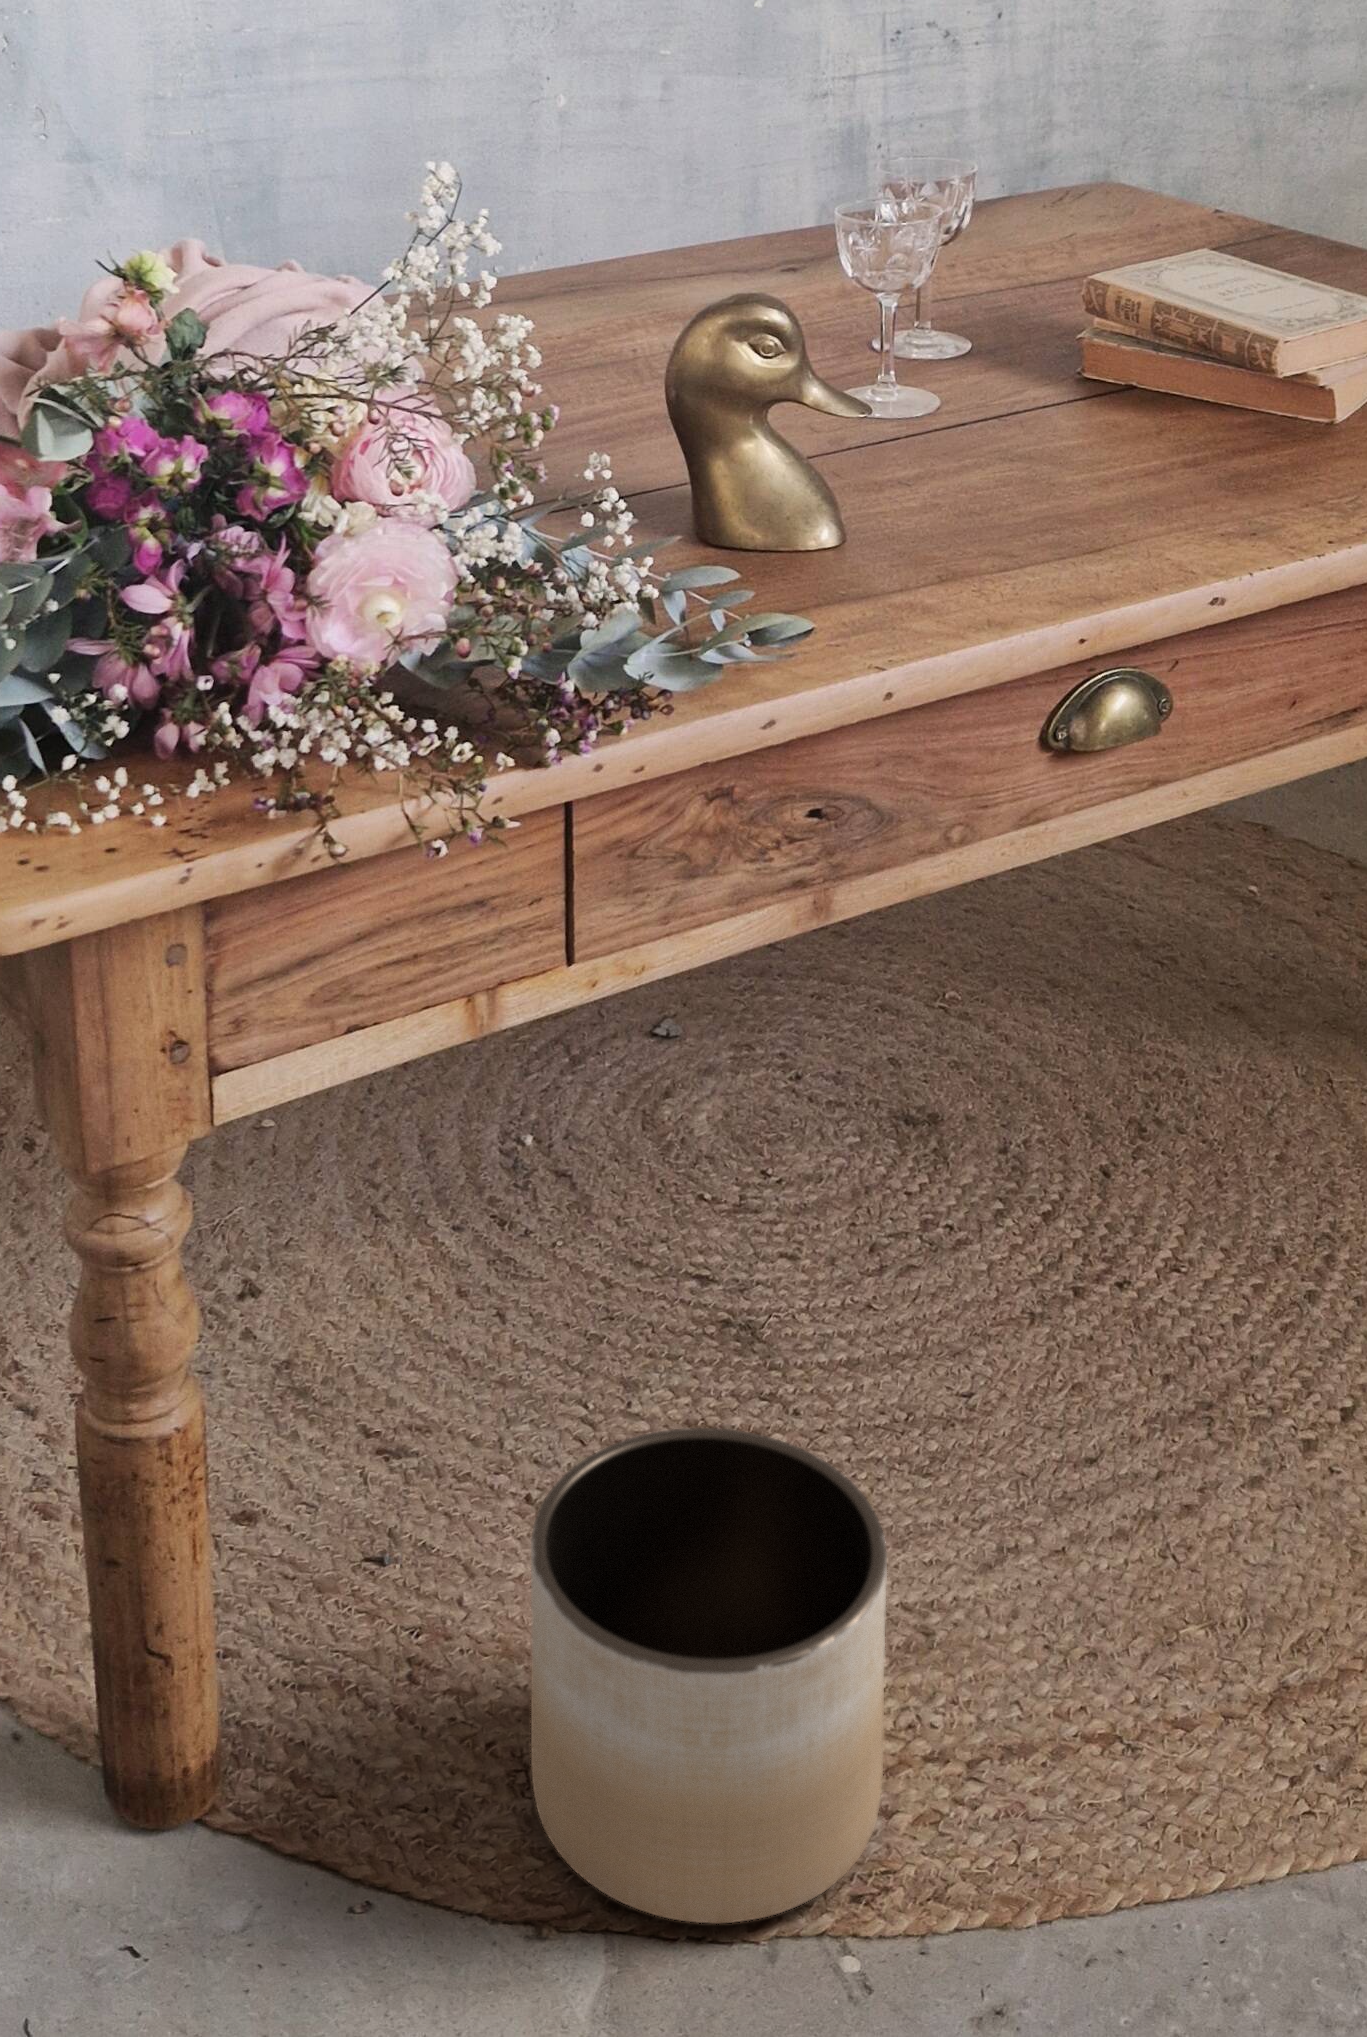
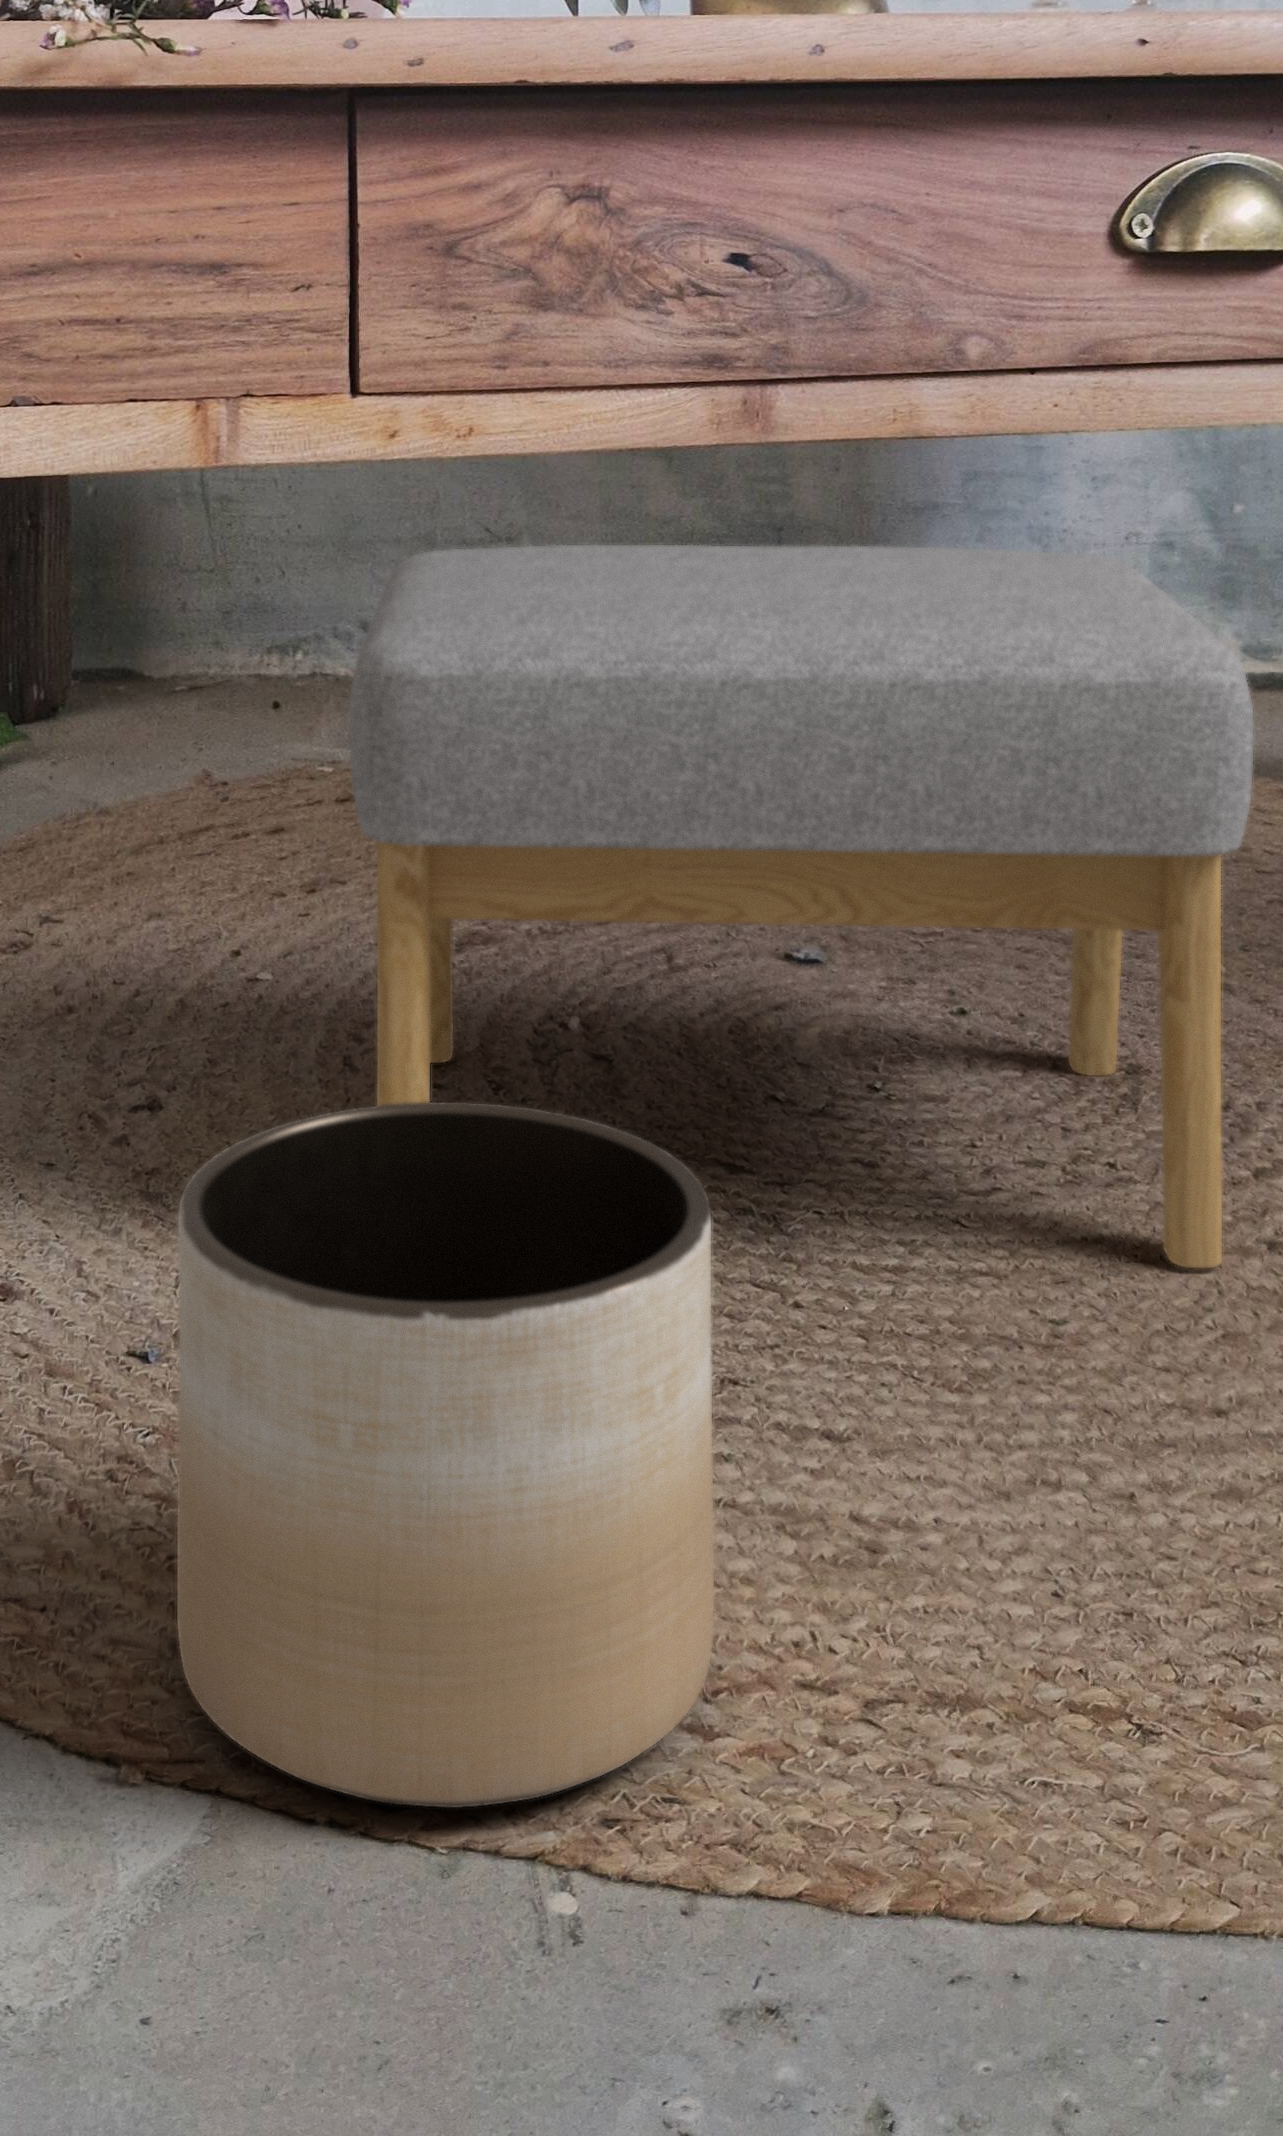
footstool: none [384,771,1088,1413] -> present [350,545,1253,1268]

